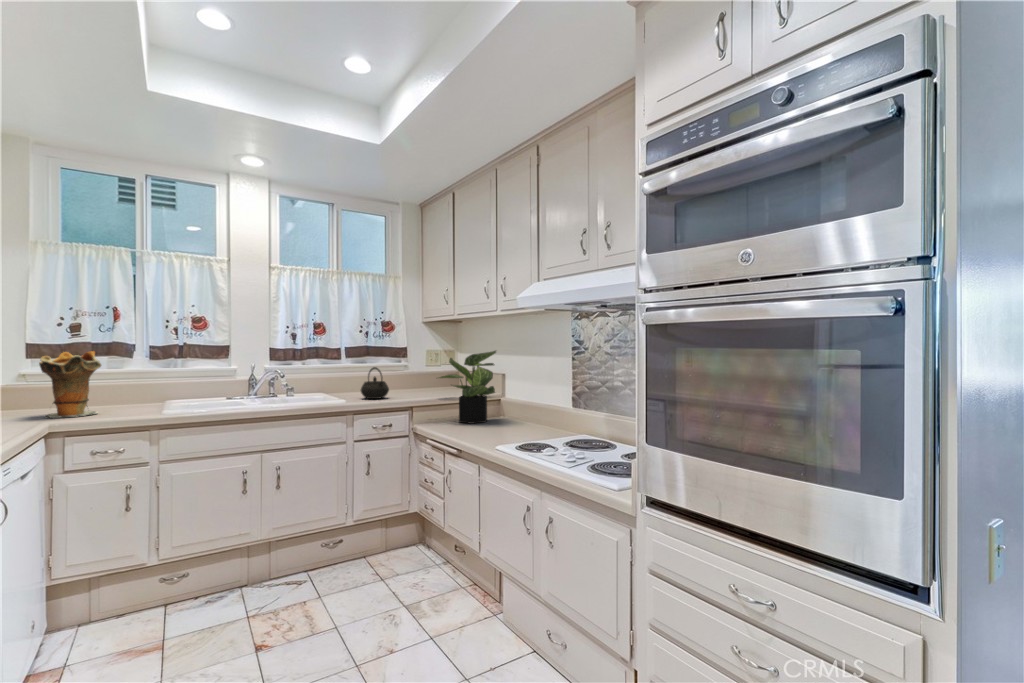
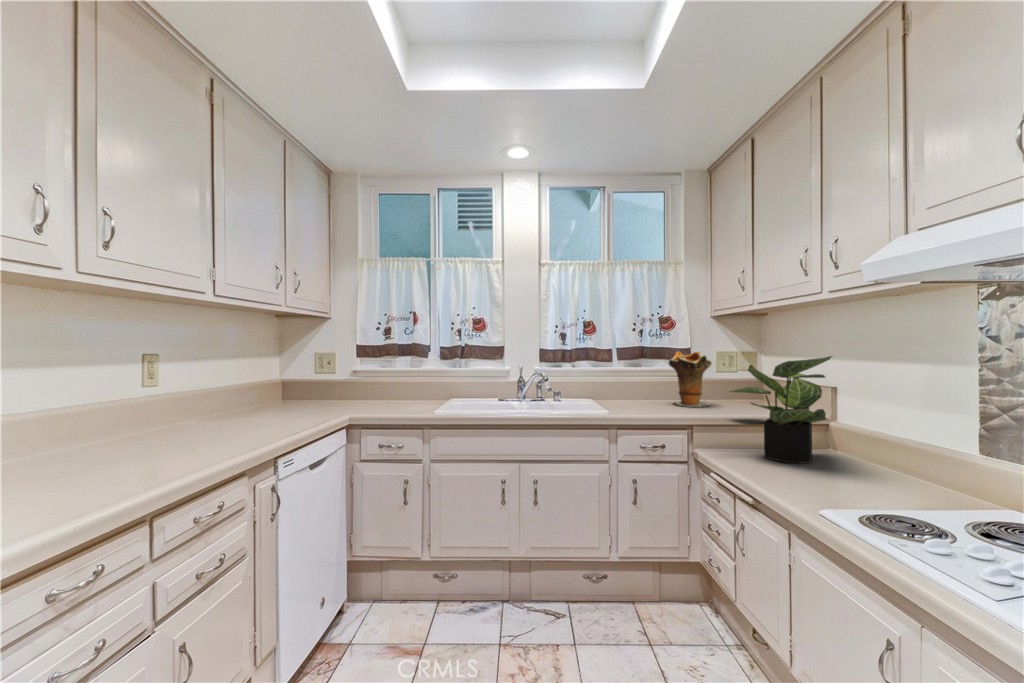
decorative vase: present [39,351,101,418] -> present [669,352,712,407]
kettle: present [361,367,389,399] -> none [629,373,664,412]

